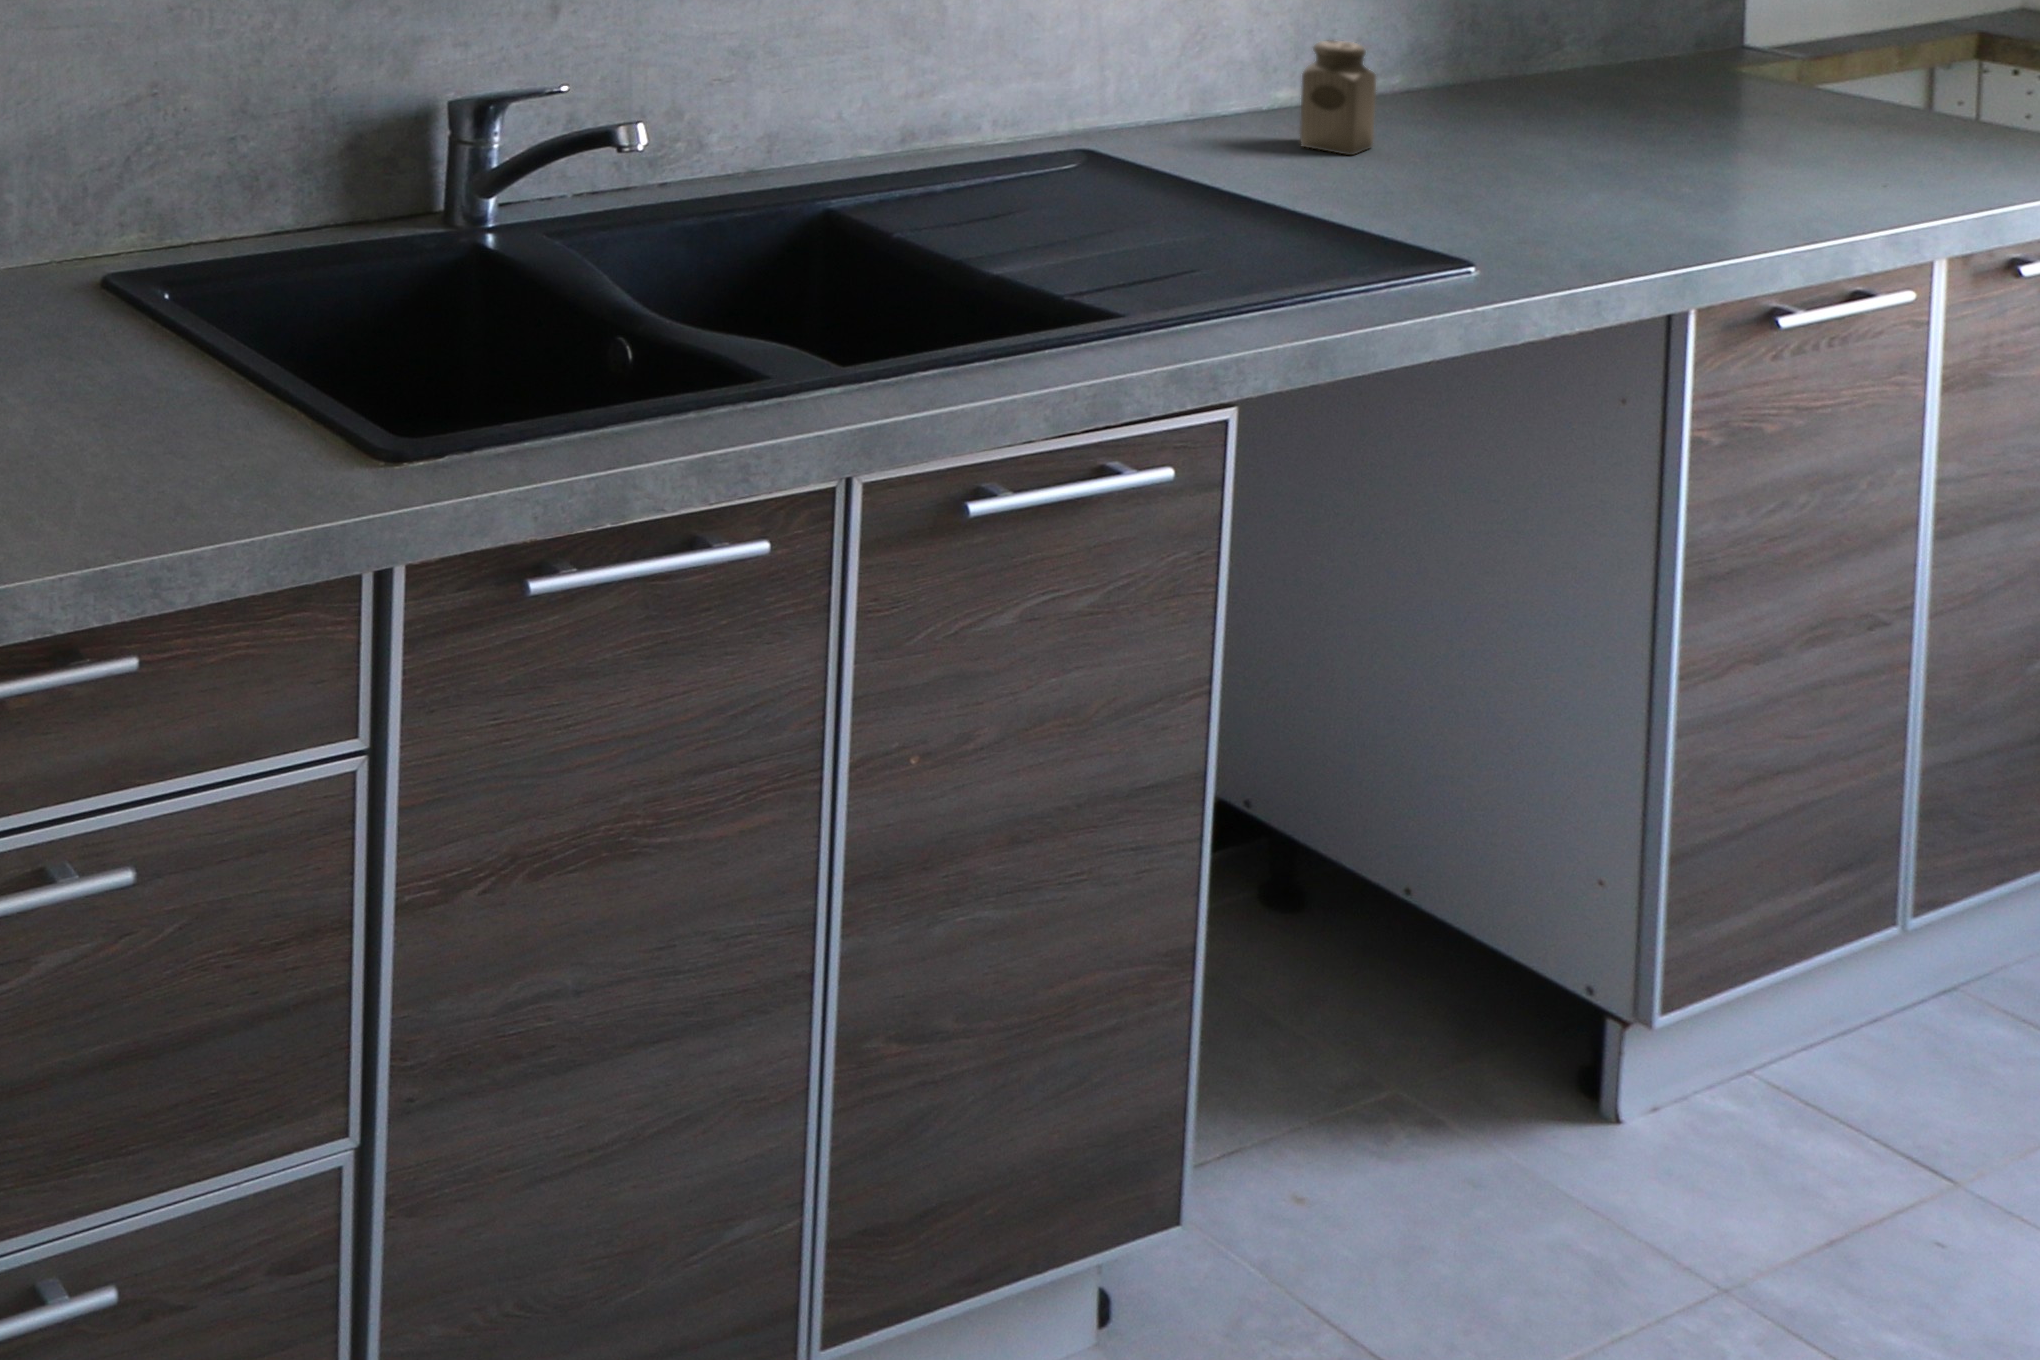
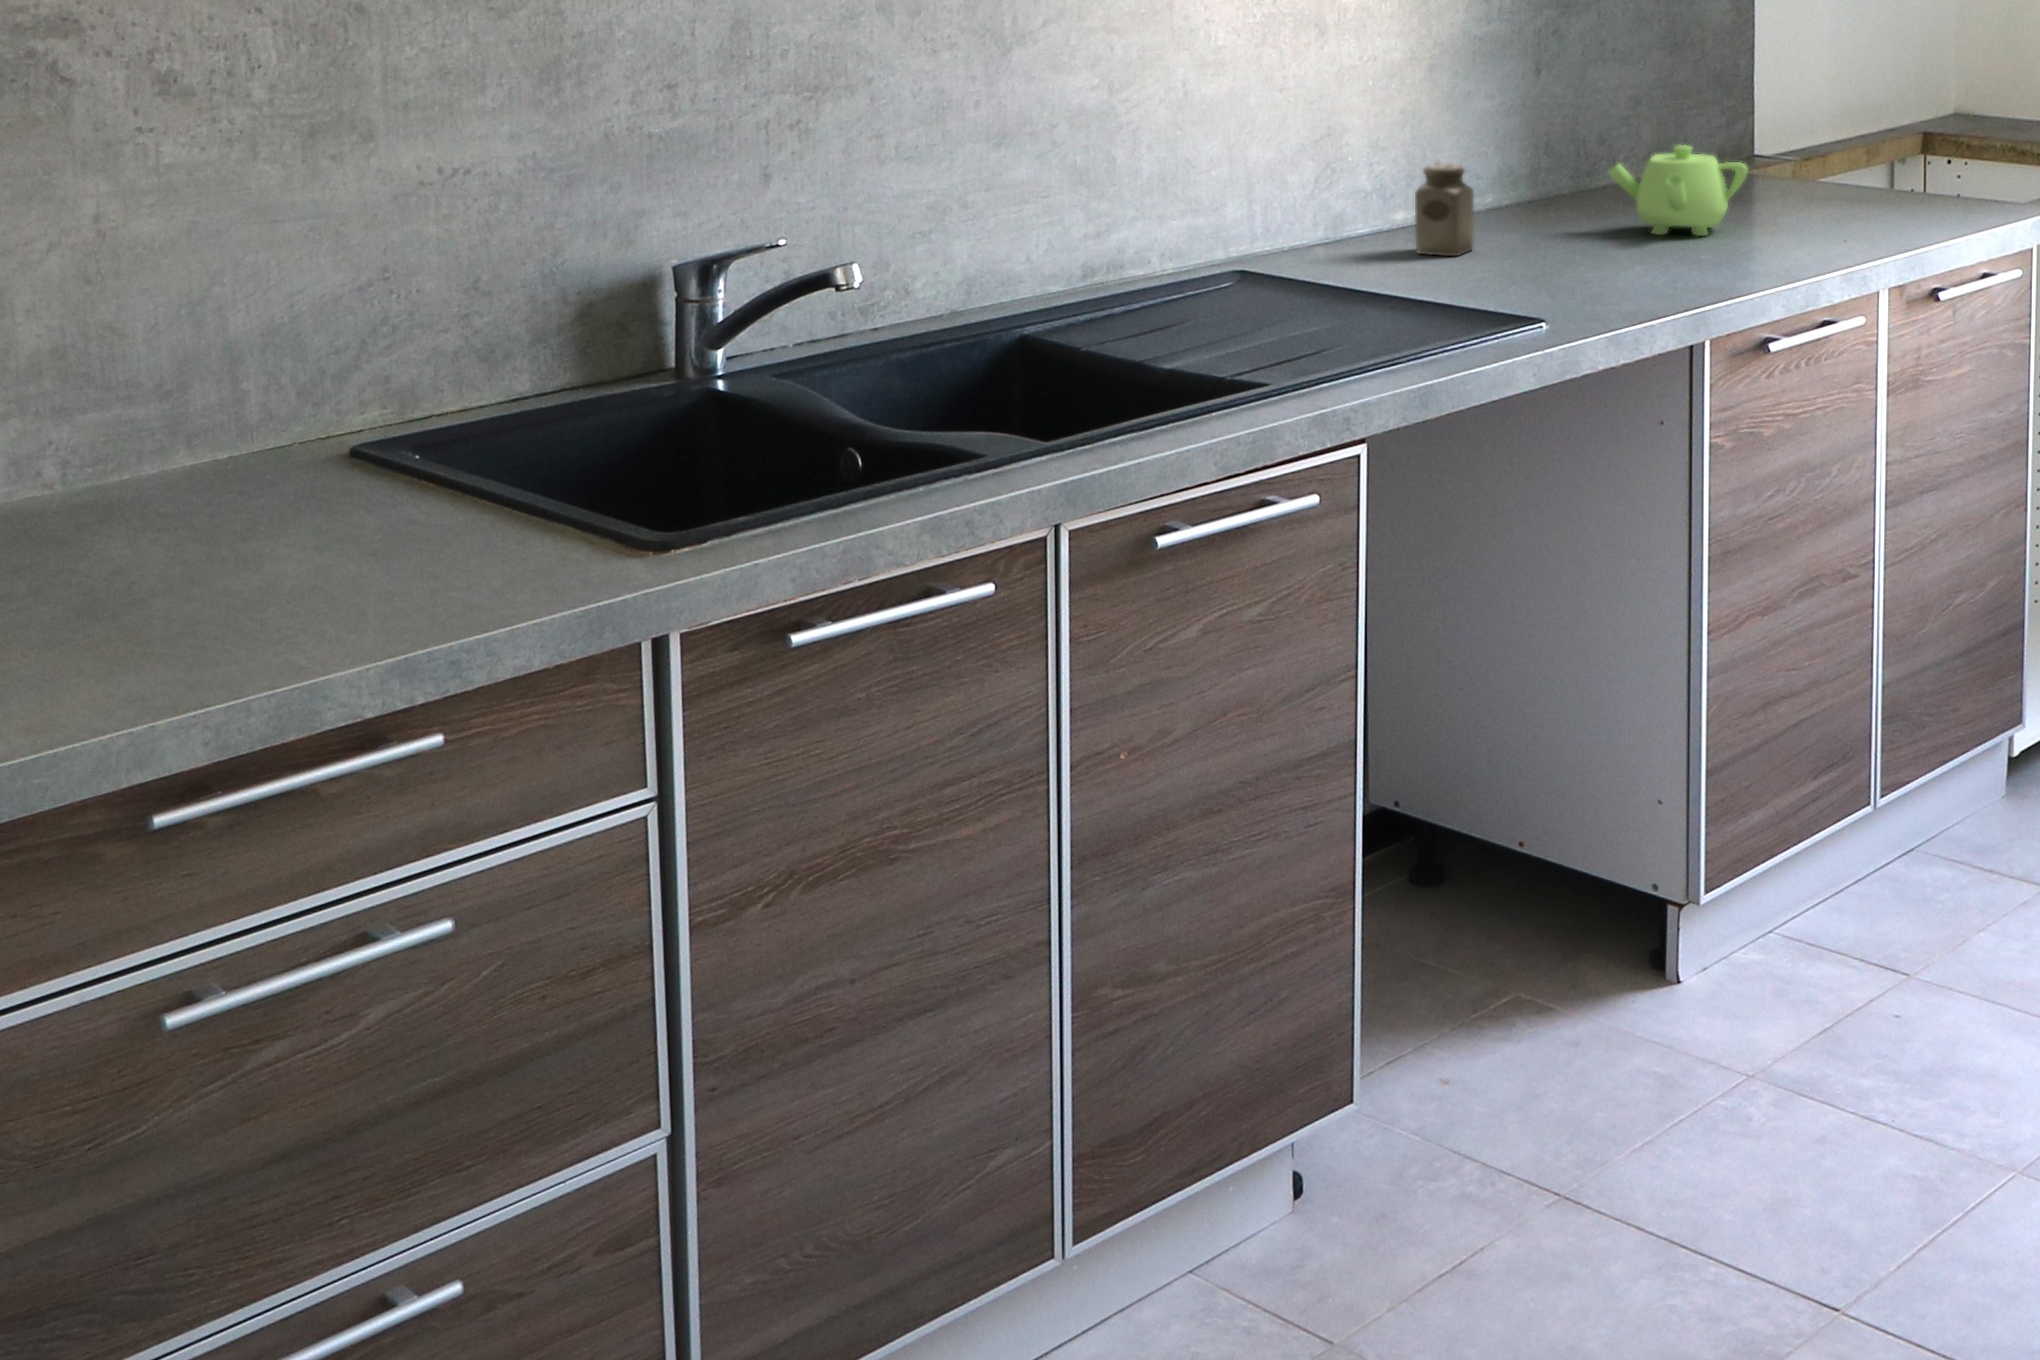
teapot: none [1550,41,1743,158] -> present [1609,145,1748,236]

